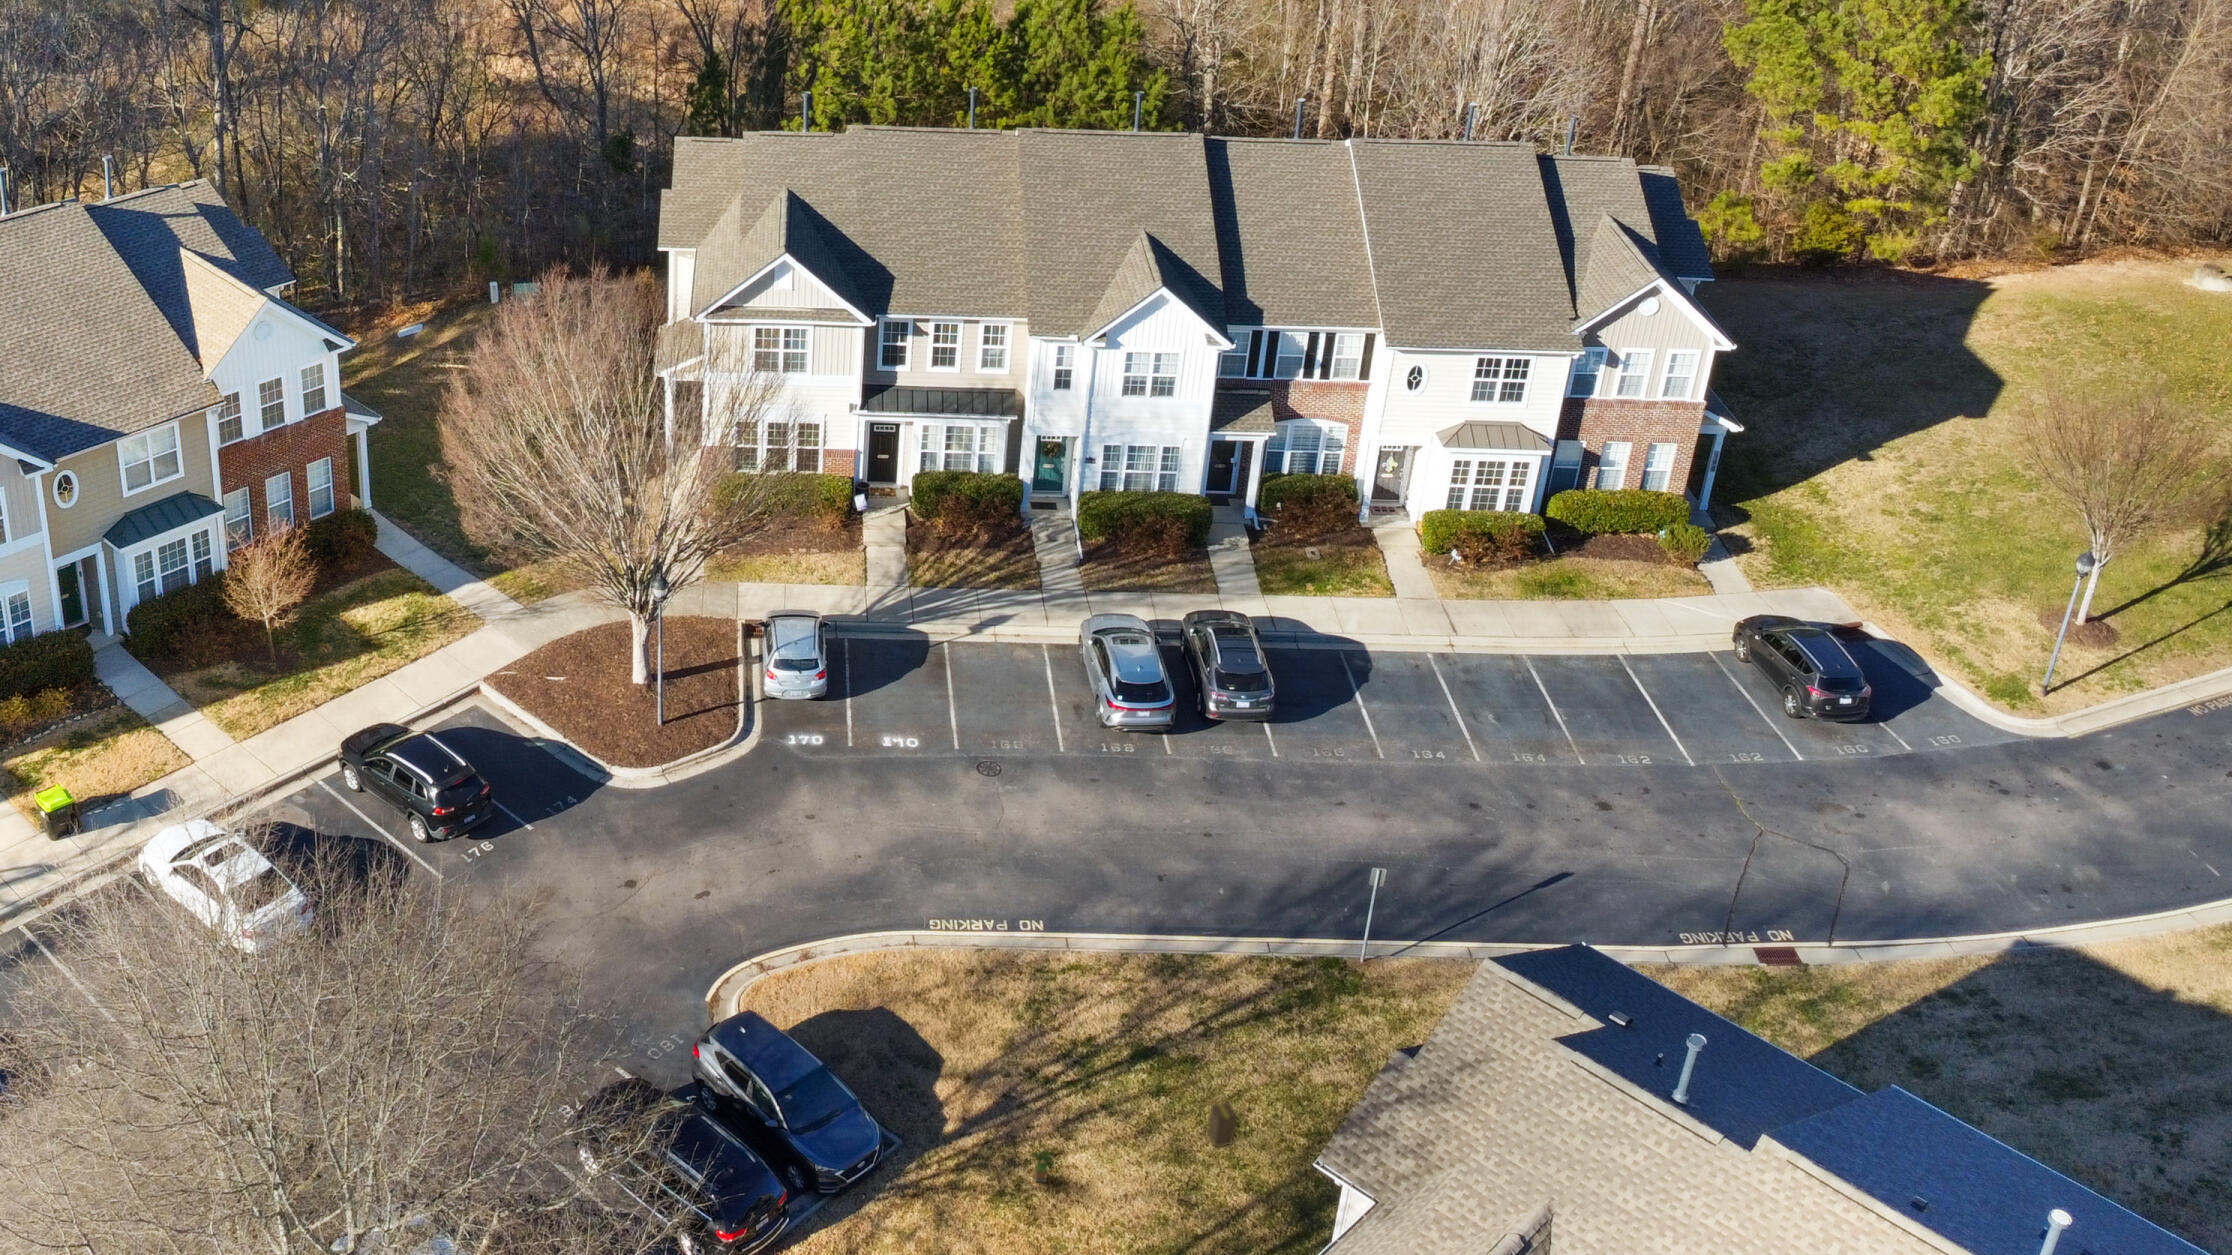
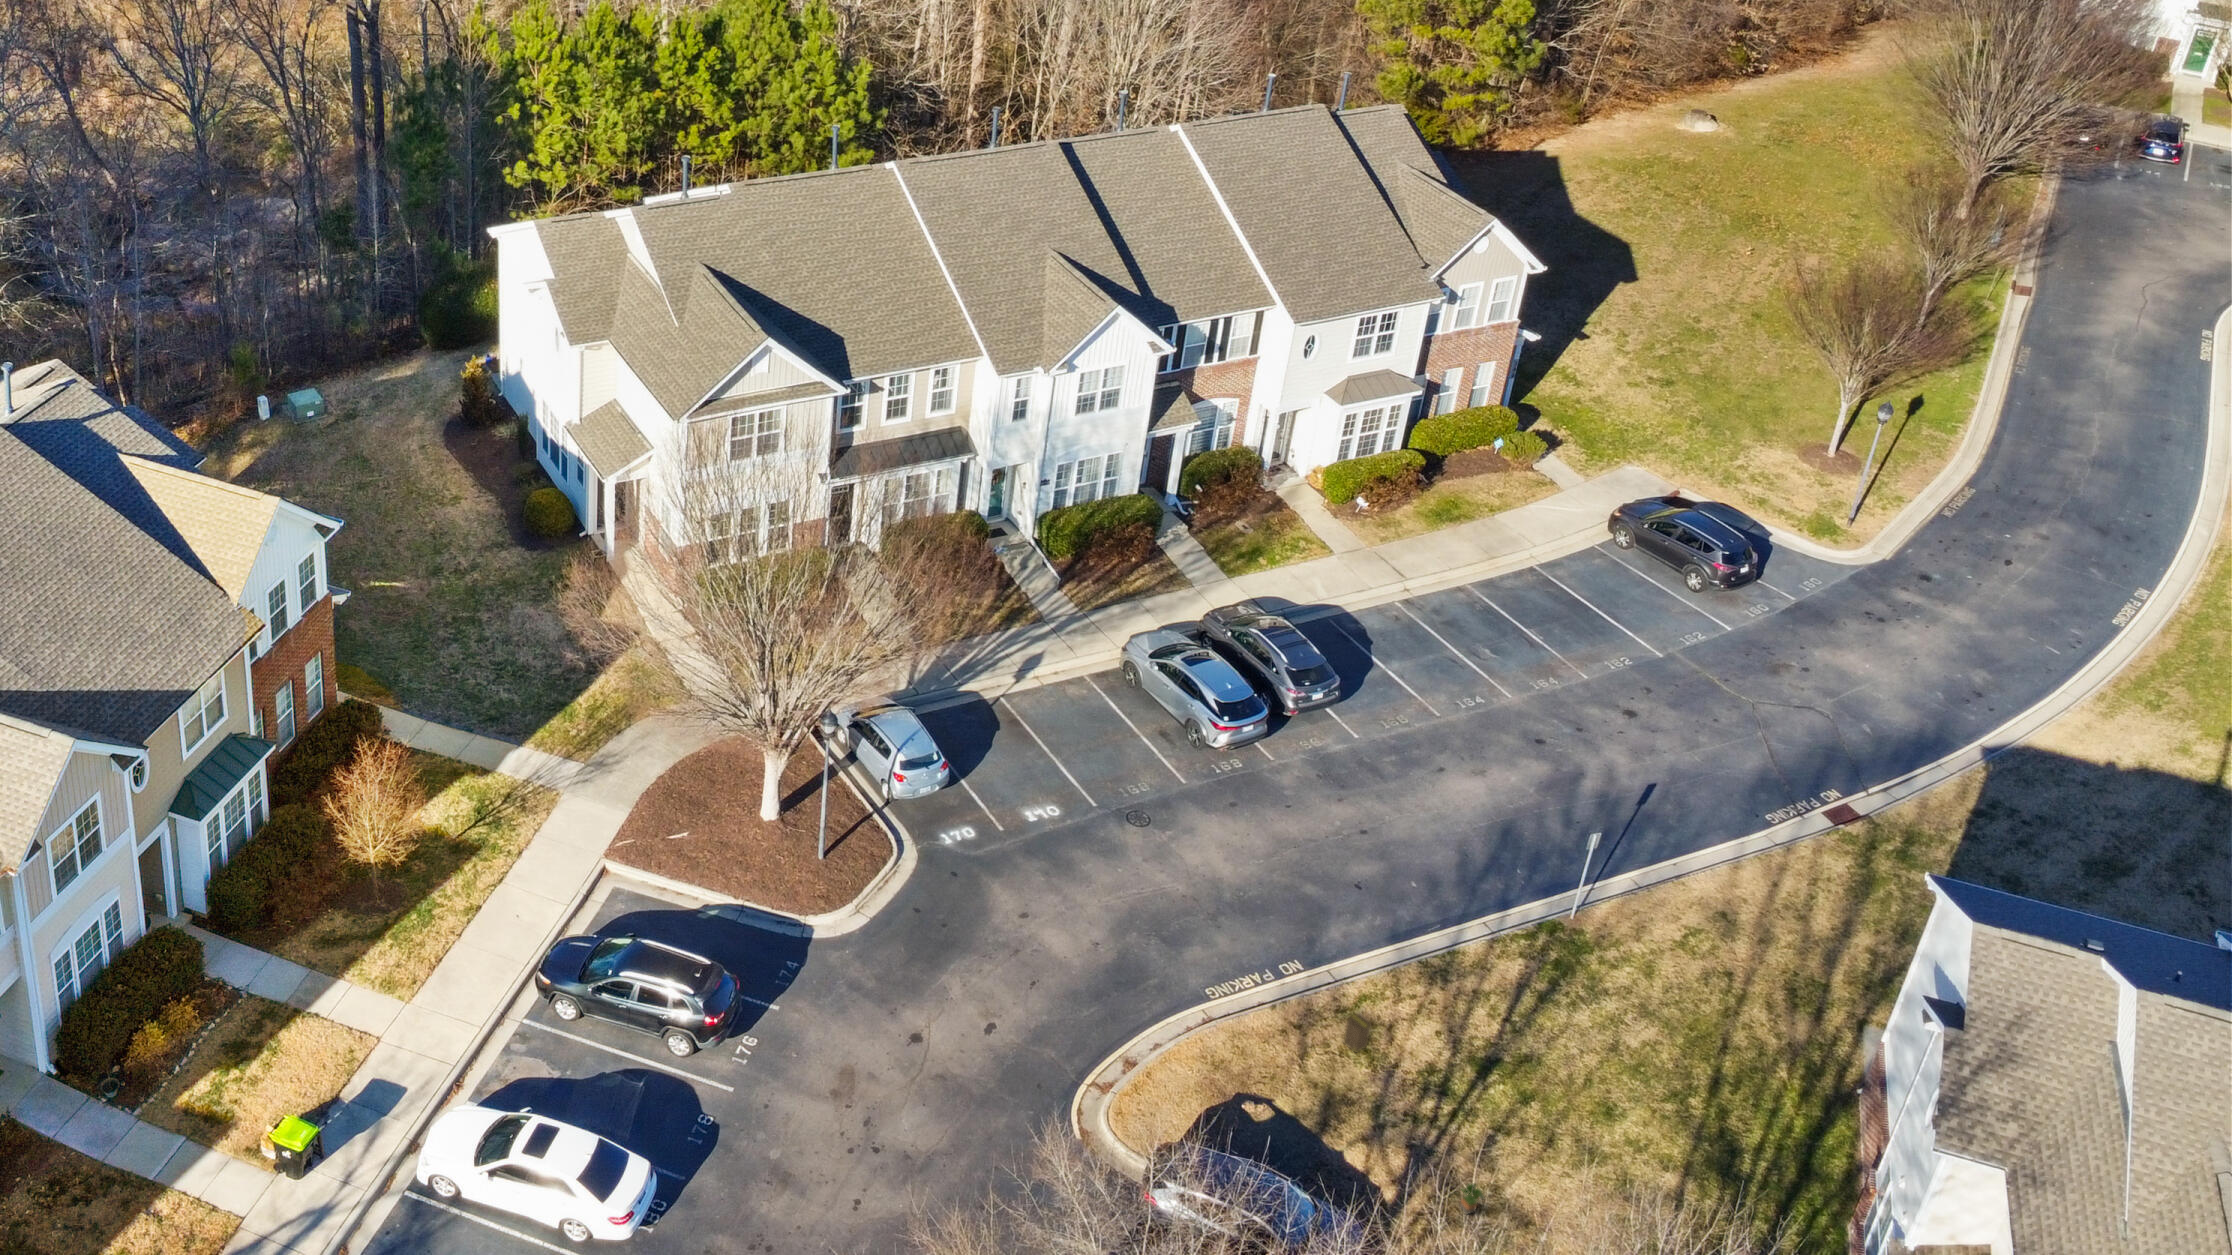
cardboard box: present [1207,1102,1237,1147] -> present [1344,1013,1372,1052]

